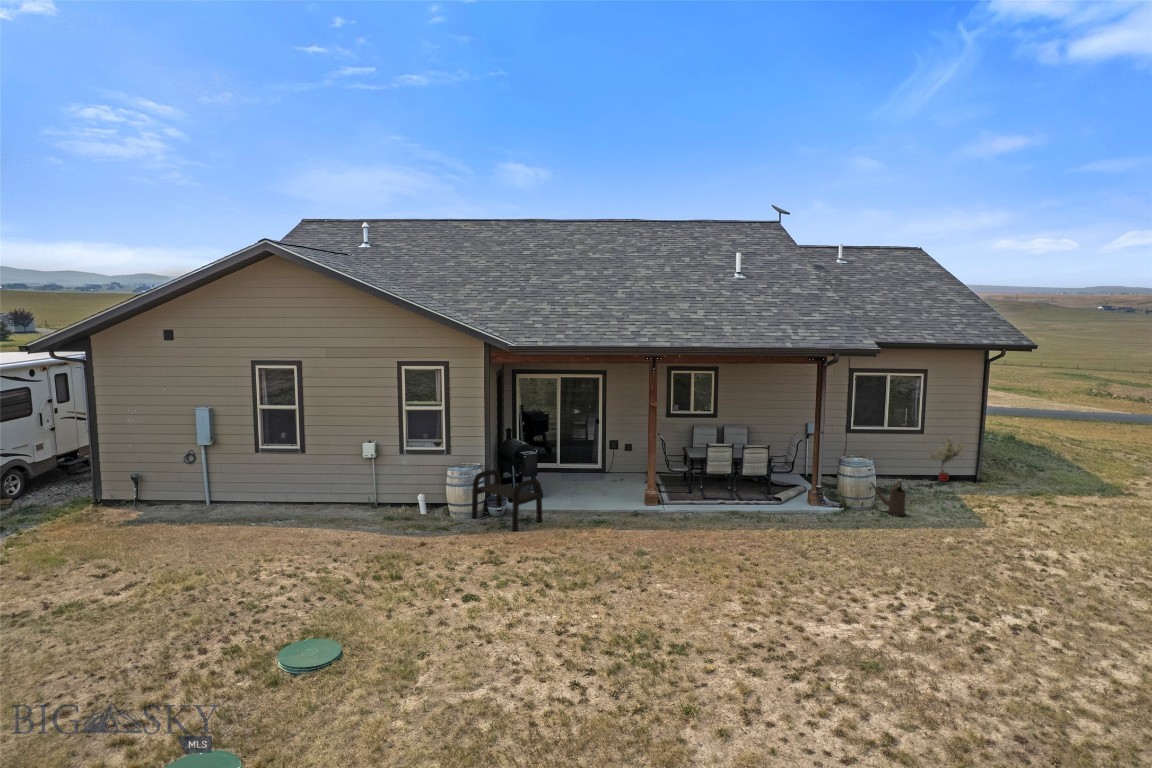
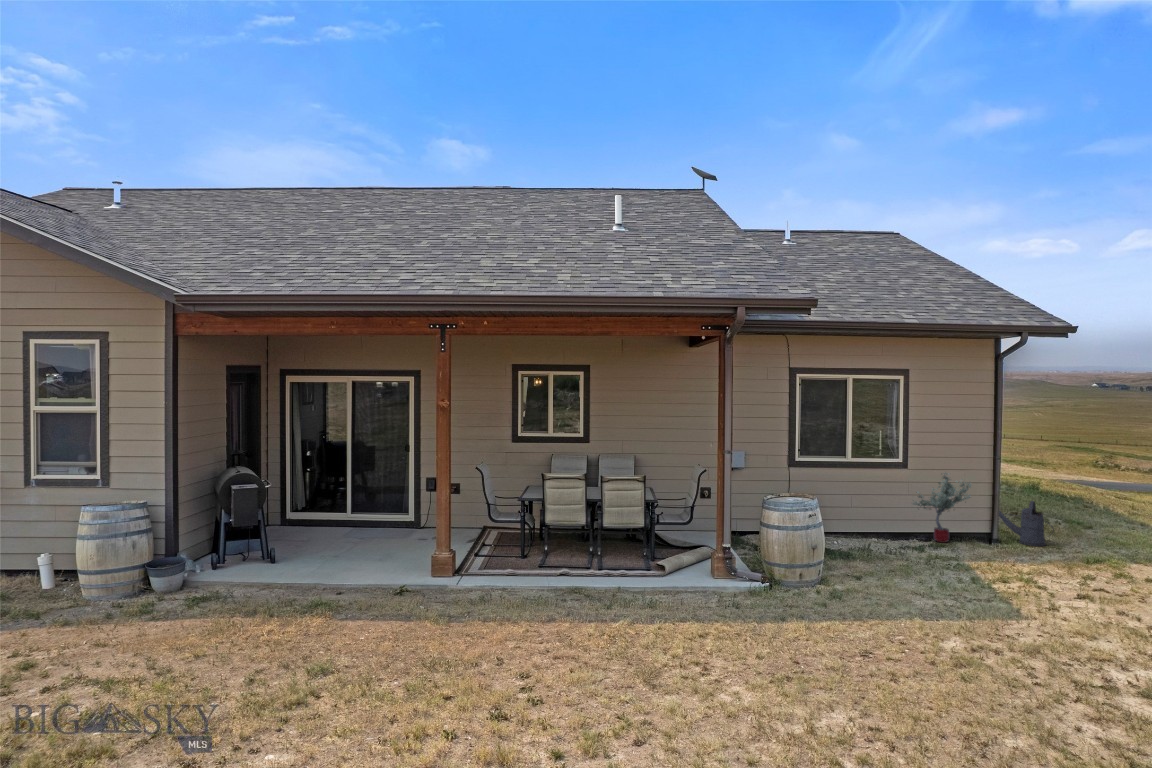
bench: present [472,470,542,531] -> none [91,510,209,622]
watering can: present [871,481,912,516] -> present [999,501,1054,546]

